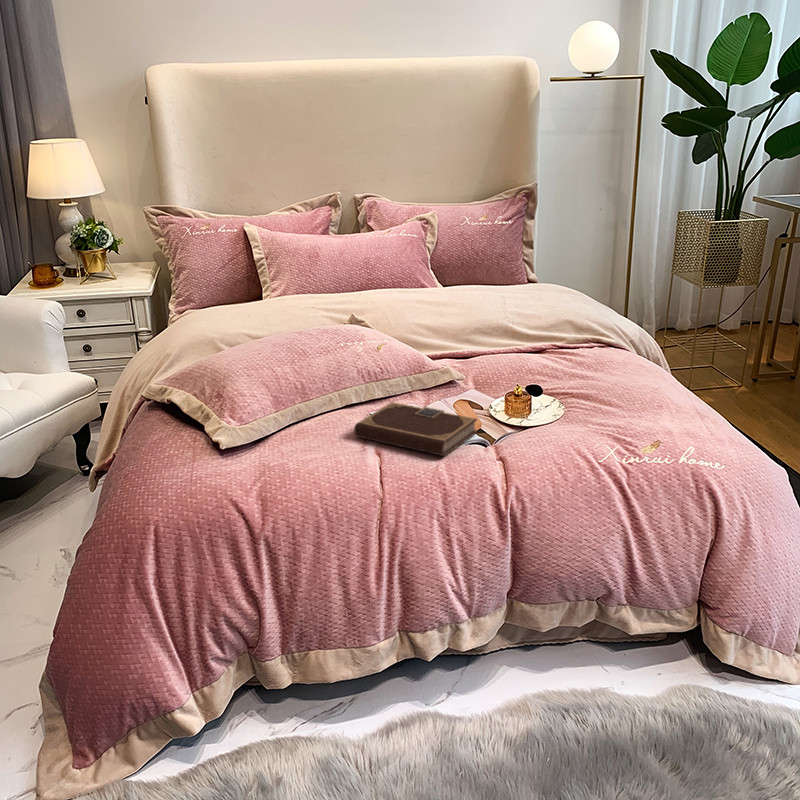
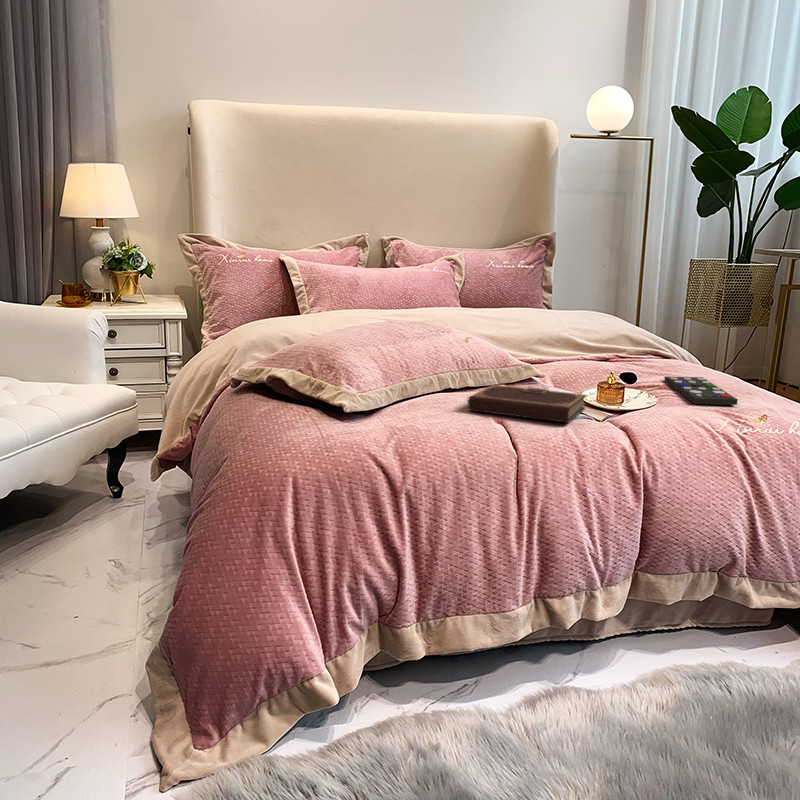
remote control: none [601,373,649,420] -> present [664,377,738,405]

